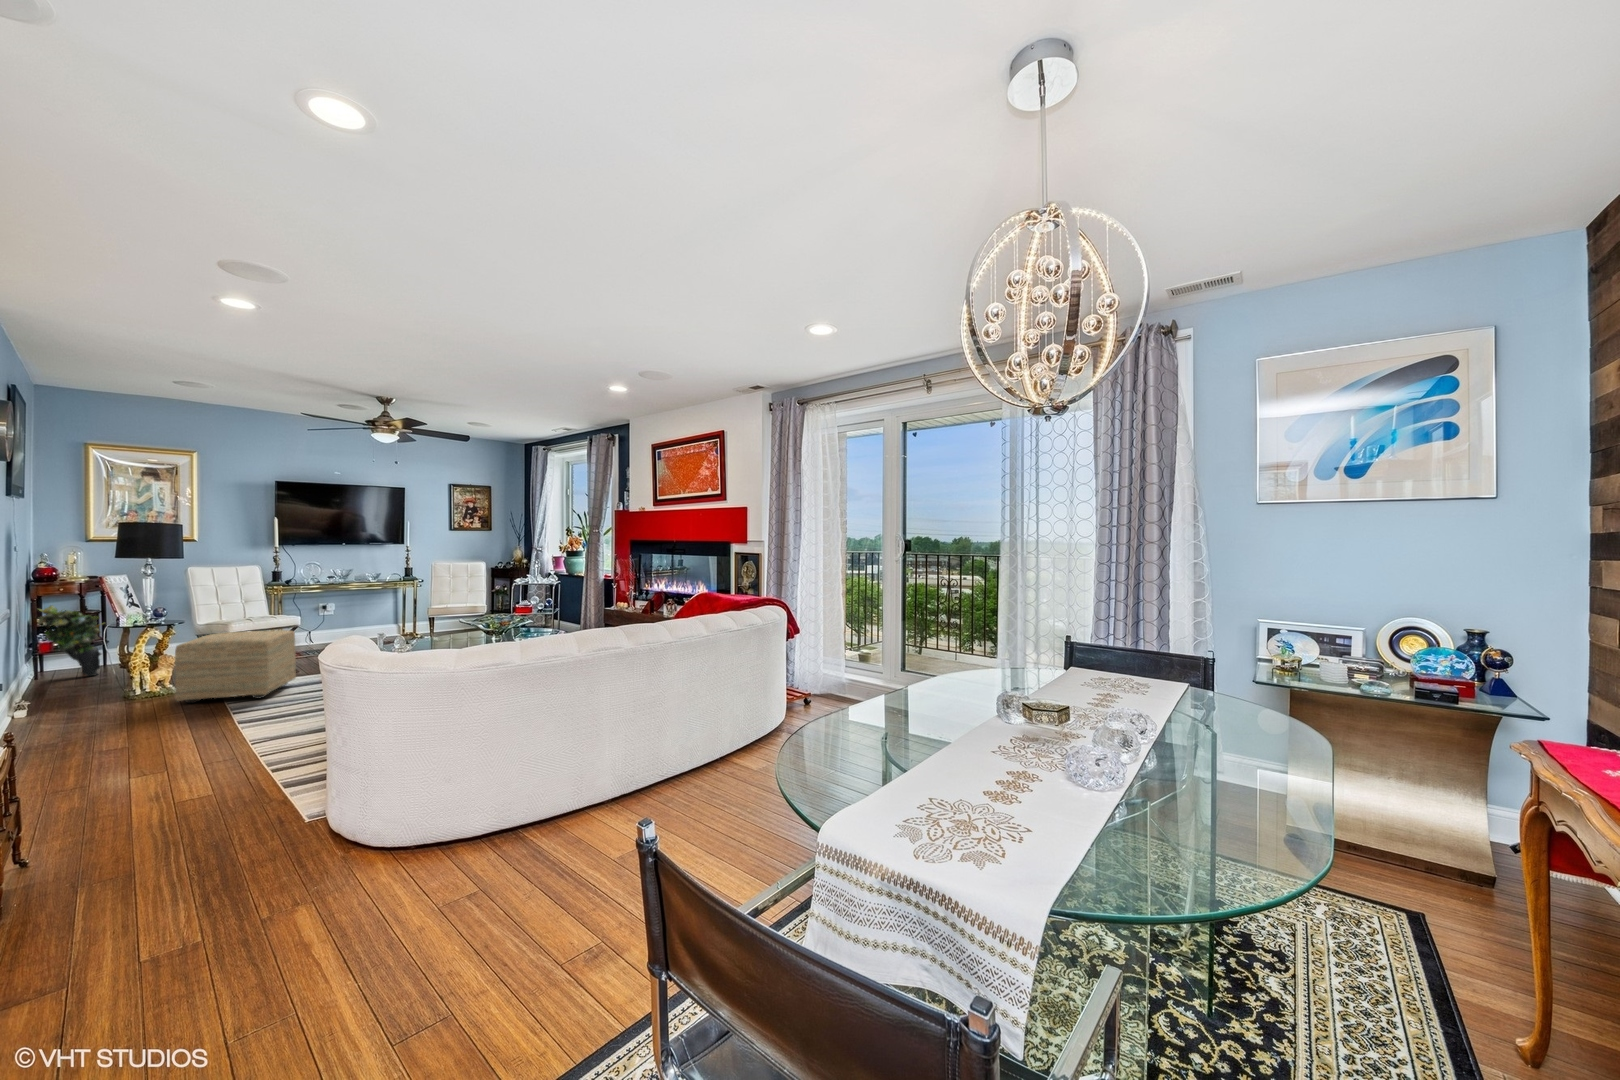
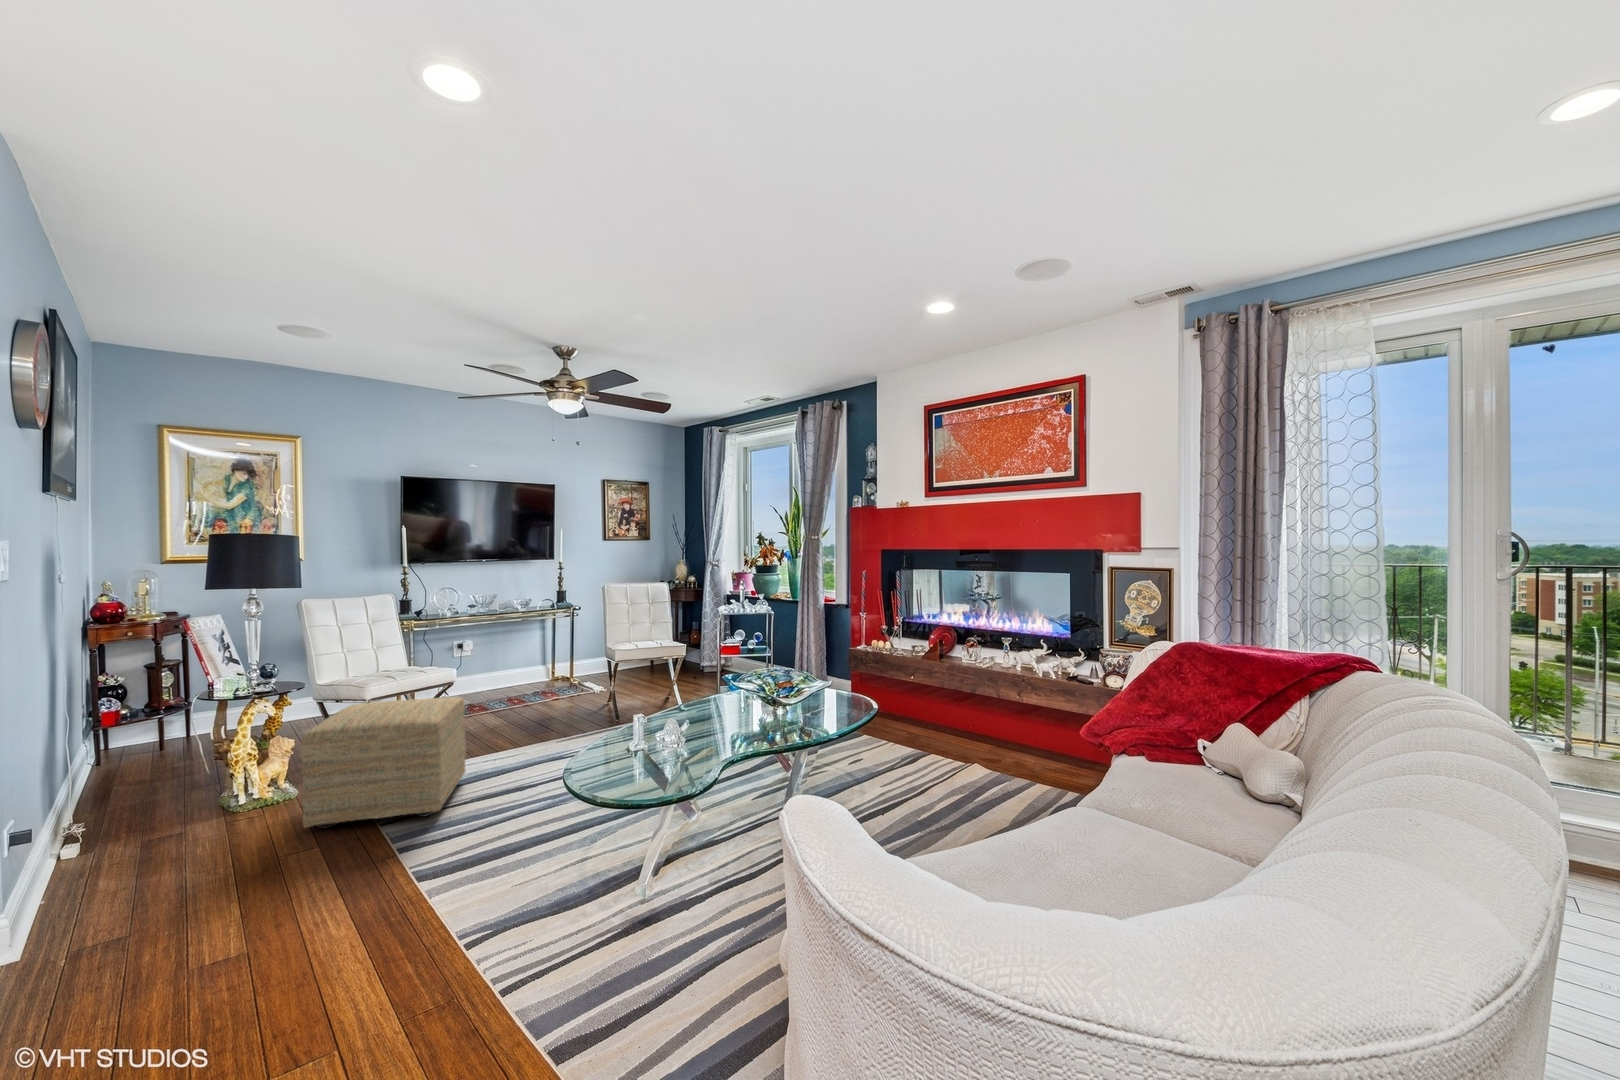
potted plant: present [38,606,101,676] -> none [96,658,192,763]

